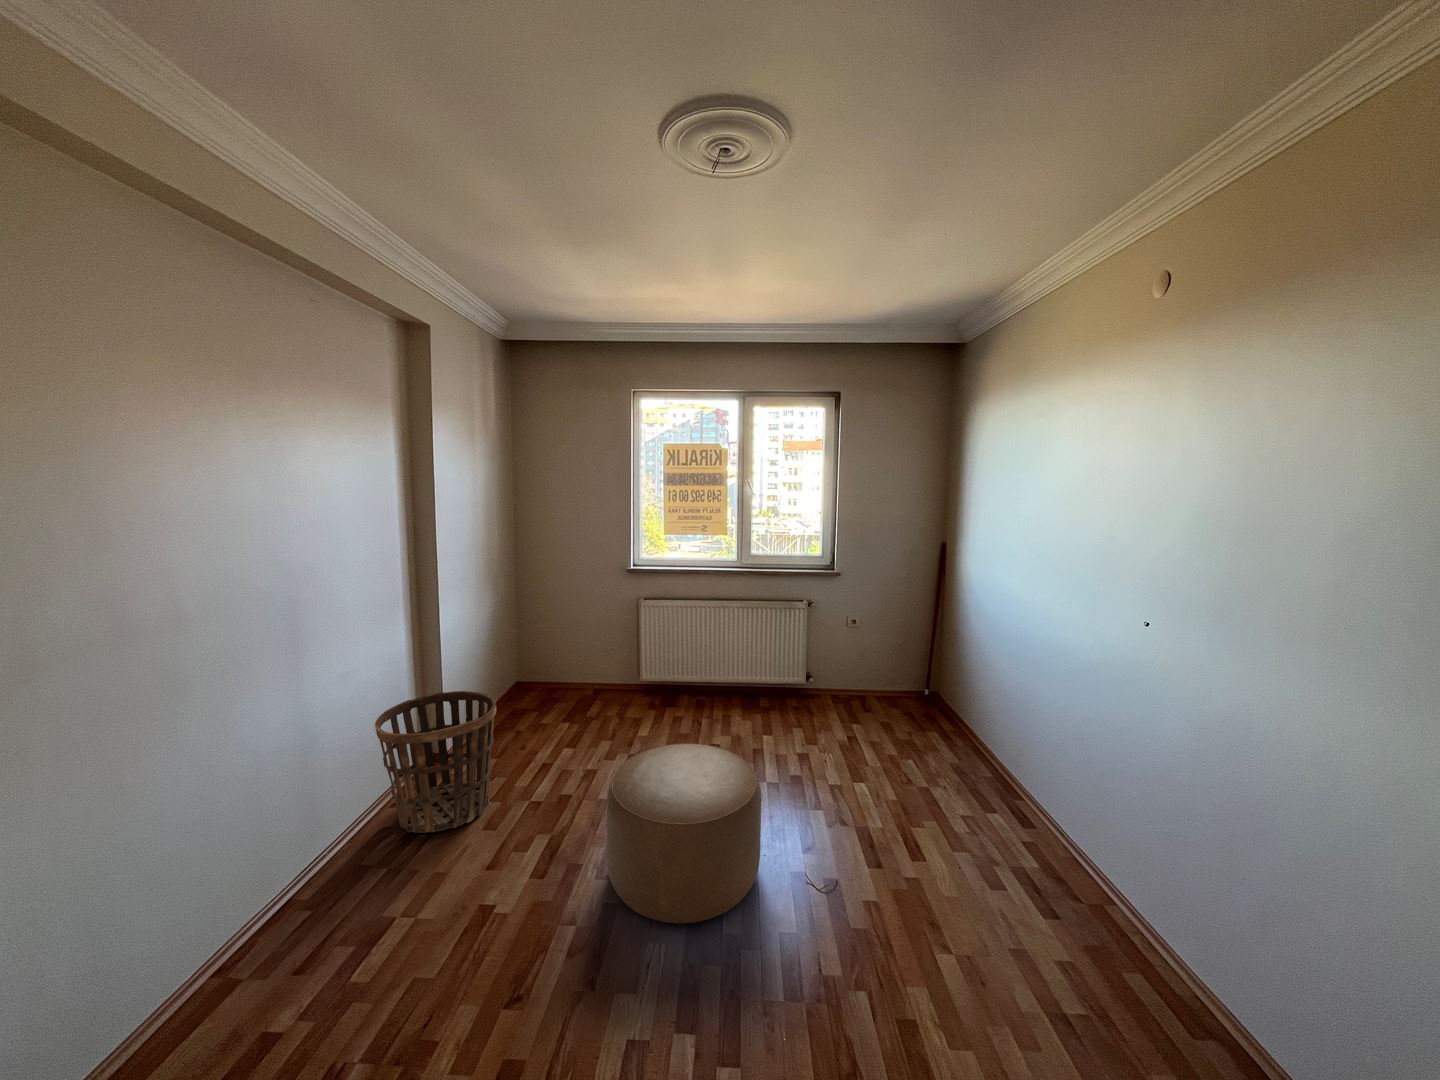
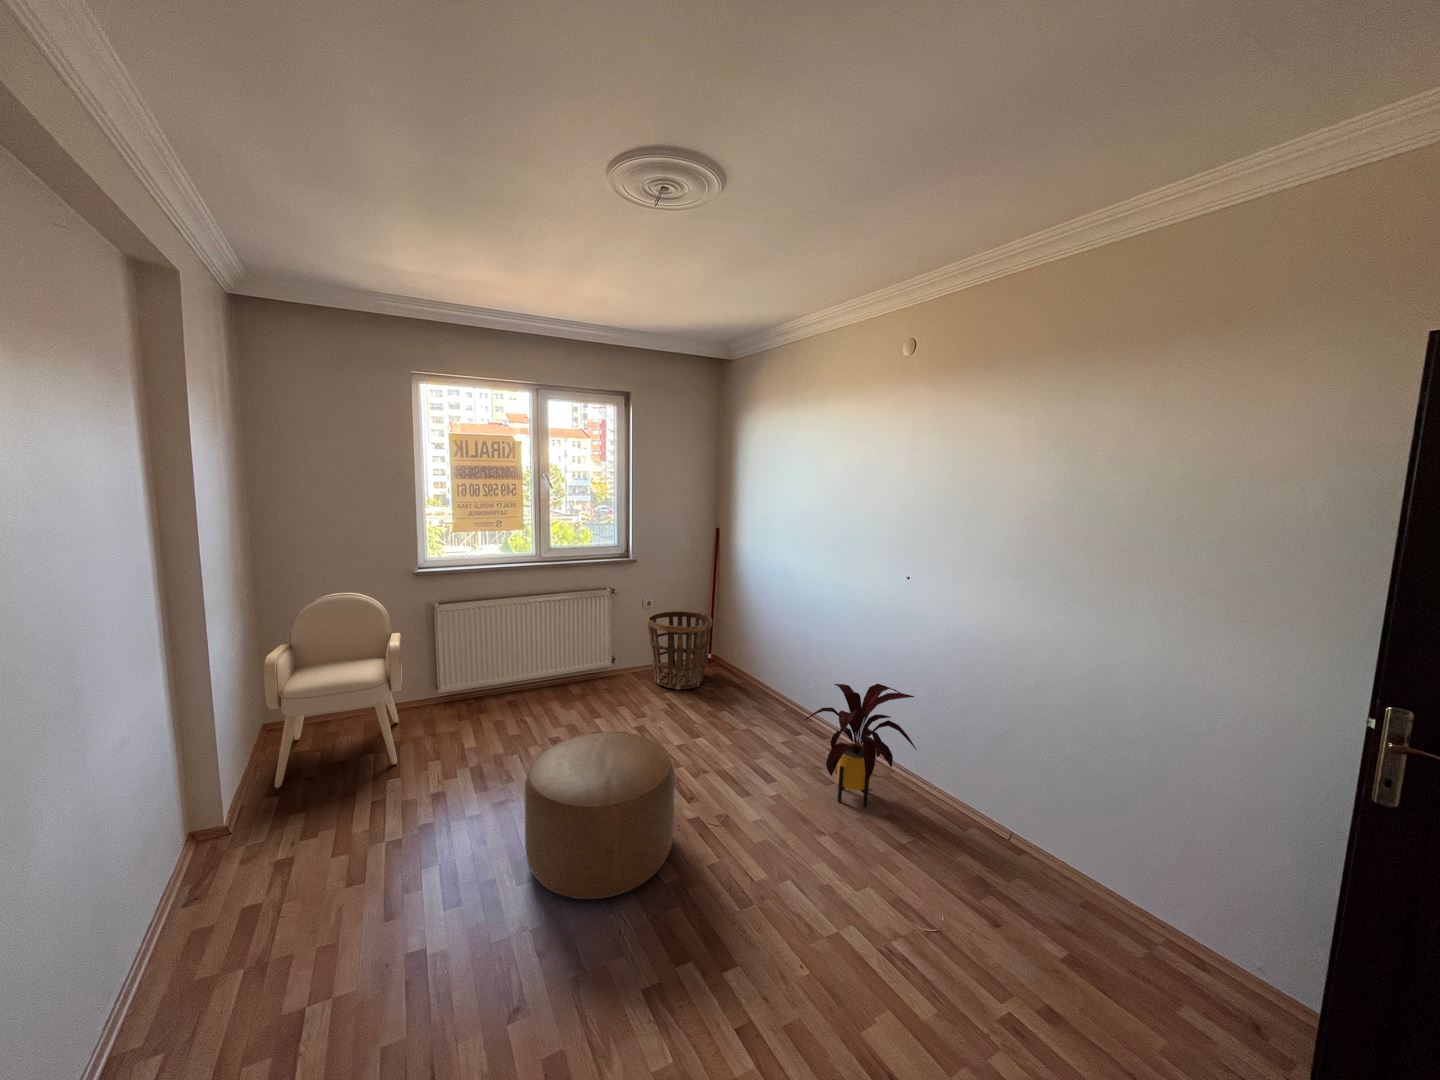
armchair: none [506,579,615,730] -> present [264,593,402,788]
basket: present [375,691,497,833] -> present [647,611,712,689]
house plant: none [958,761,1135,951] -> present [804,684,916,807]

